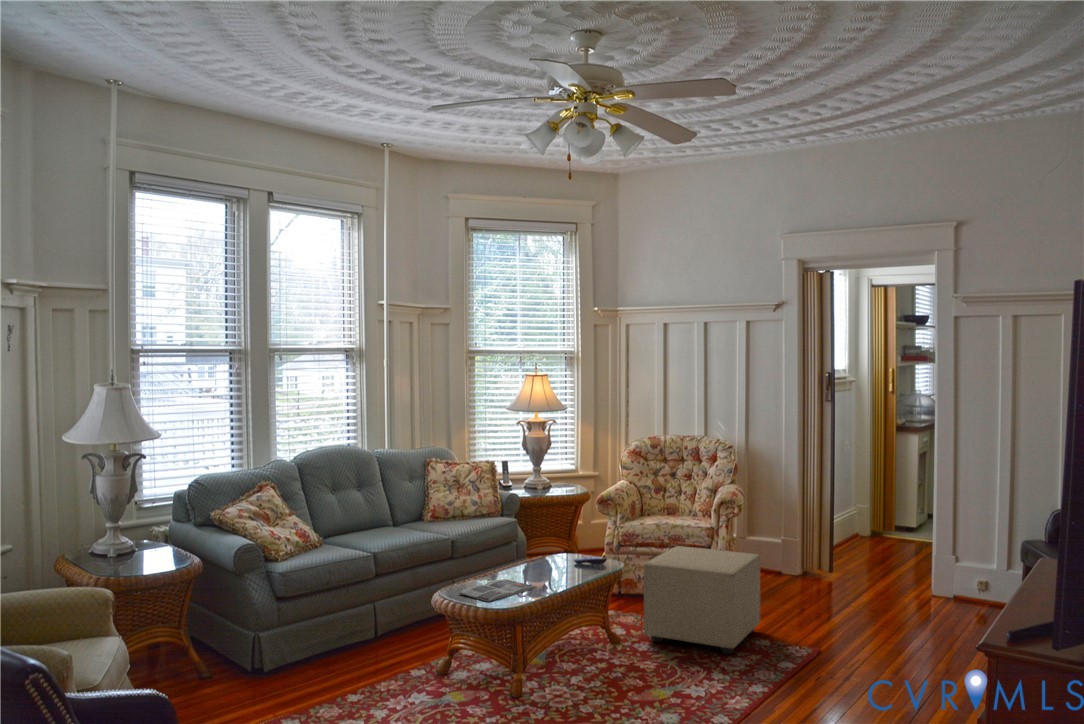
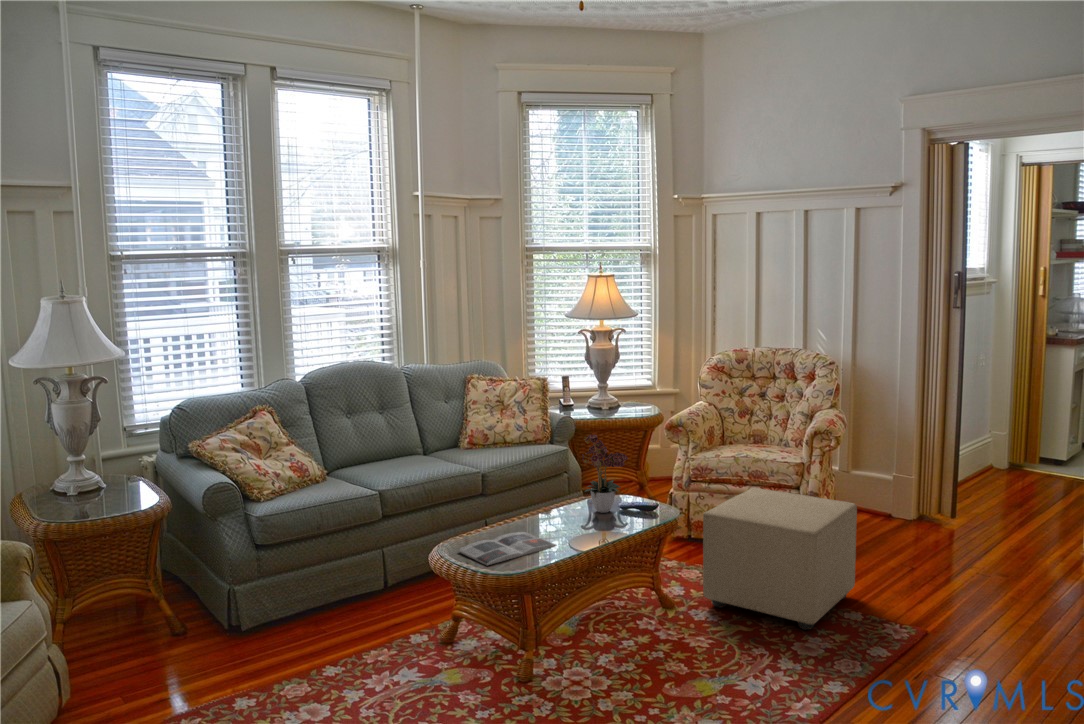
flower arrangement: none [546,497,587,565] -> present [582,435,628,513]

